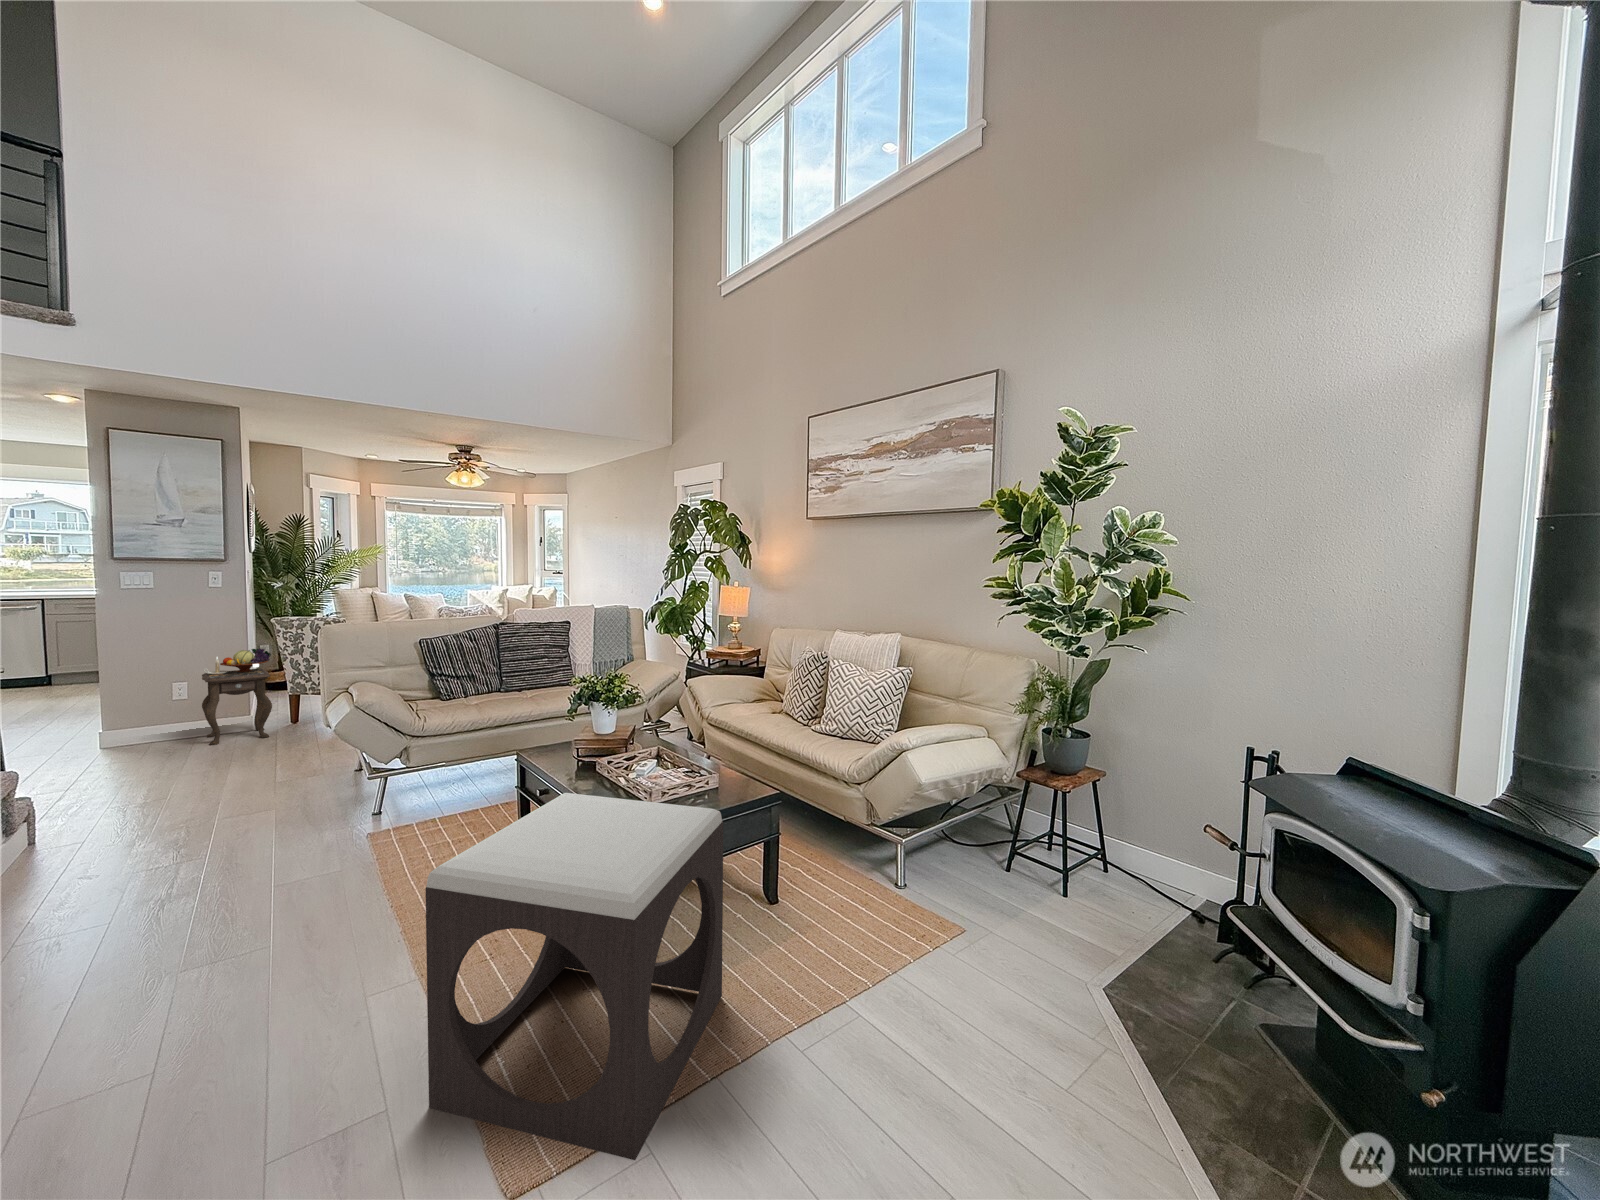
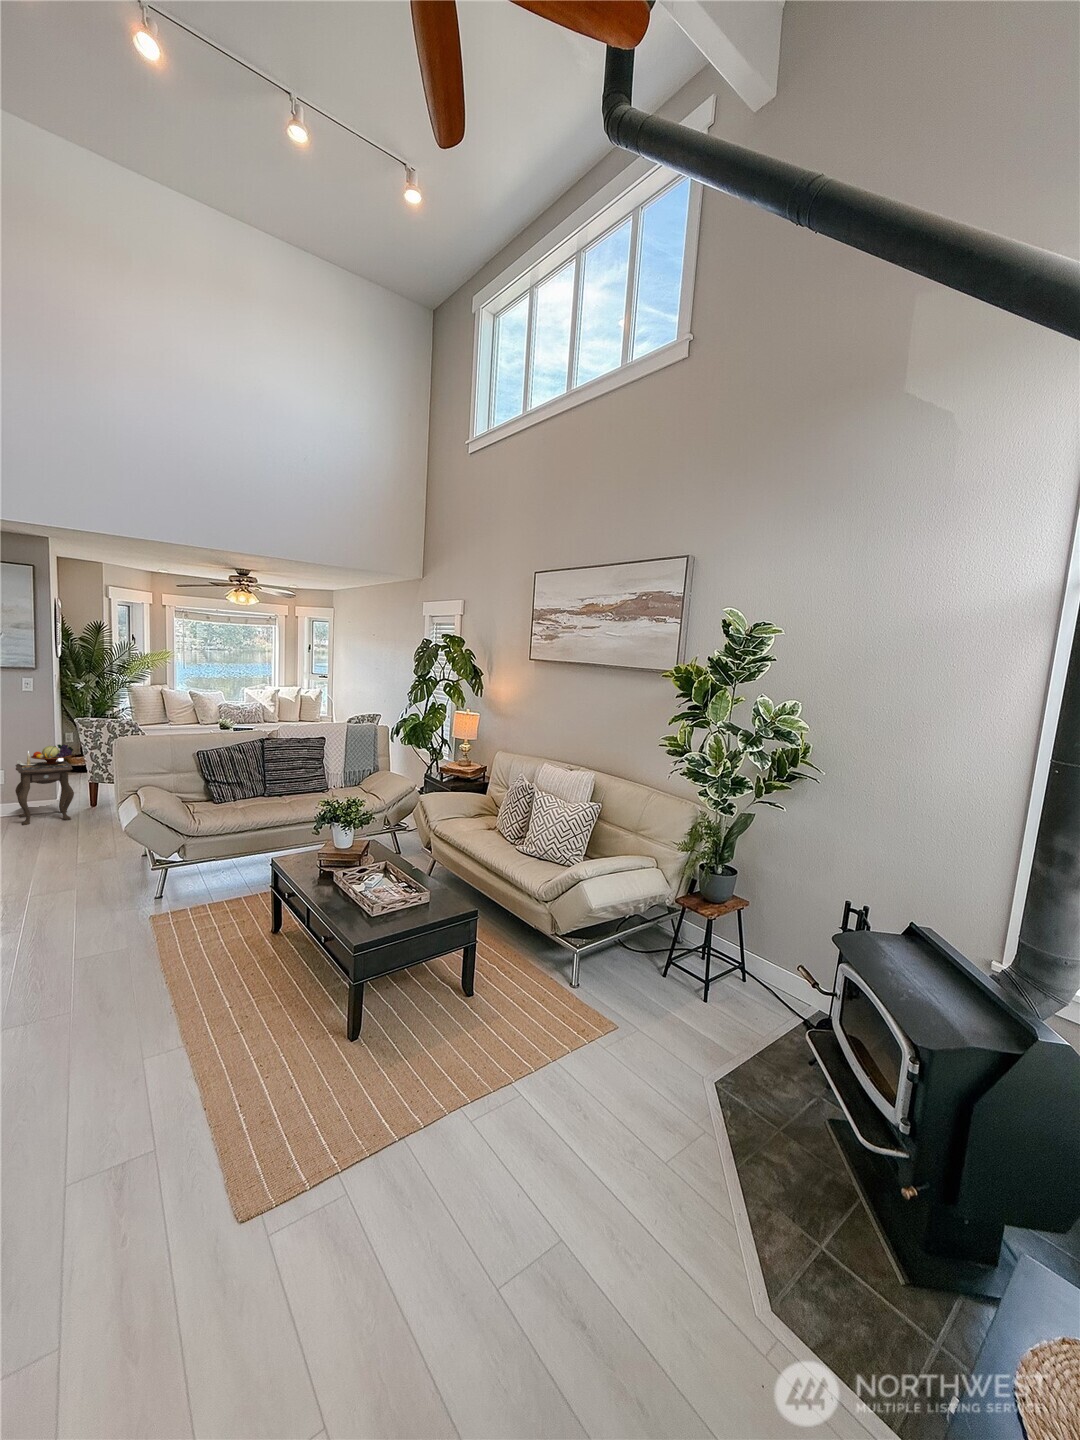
footstool: present [425,793,723,1160] -> none [185,910,422,1199]

